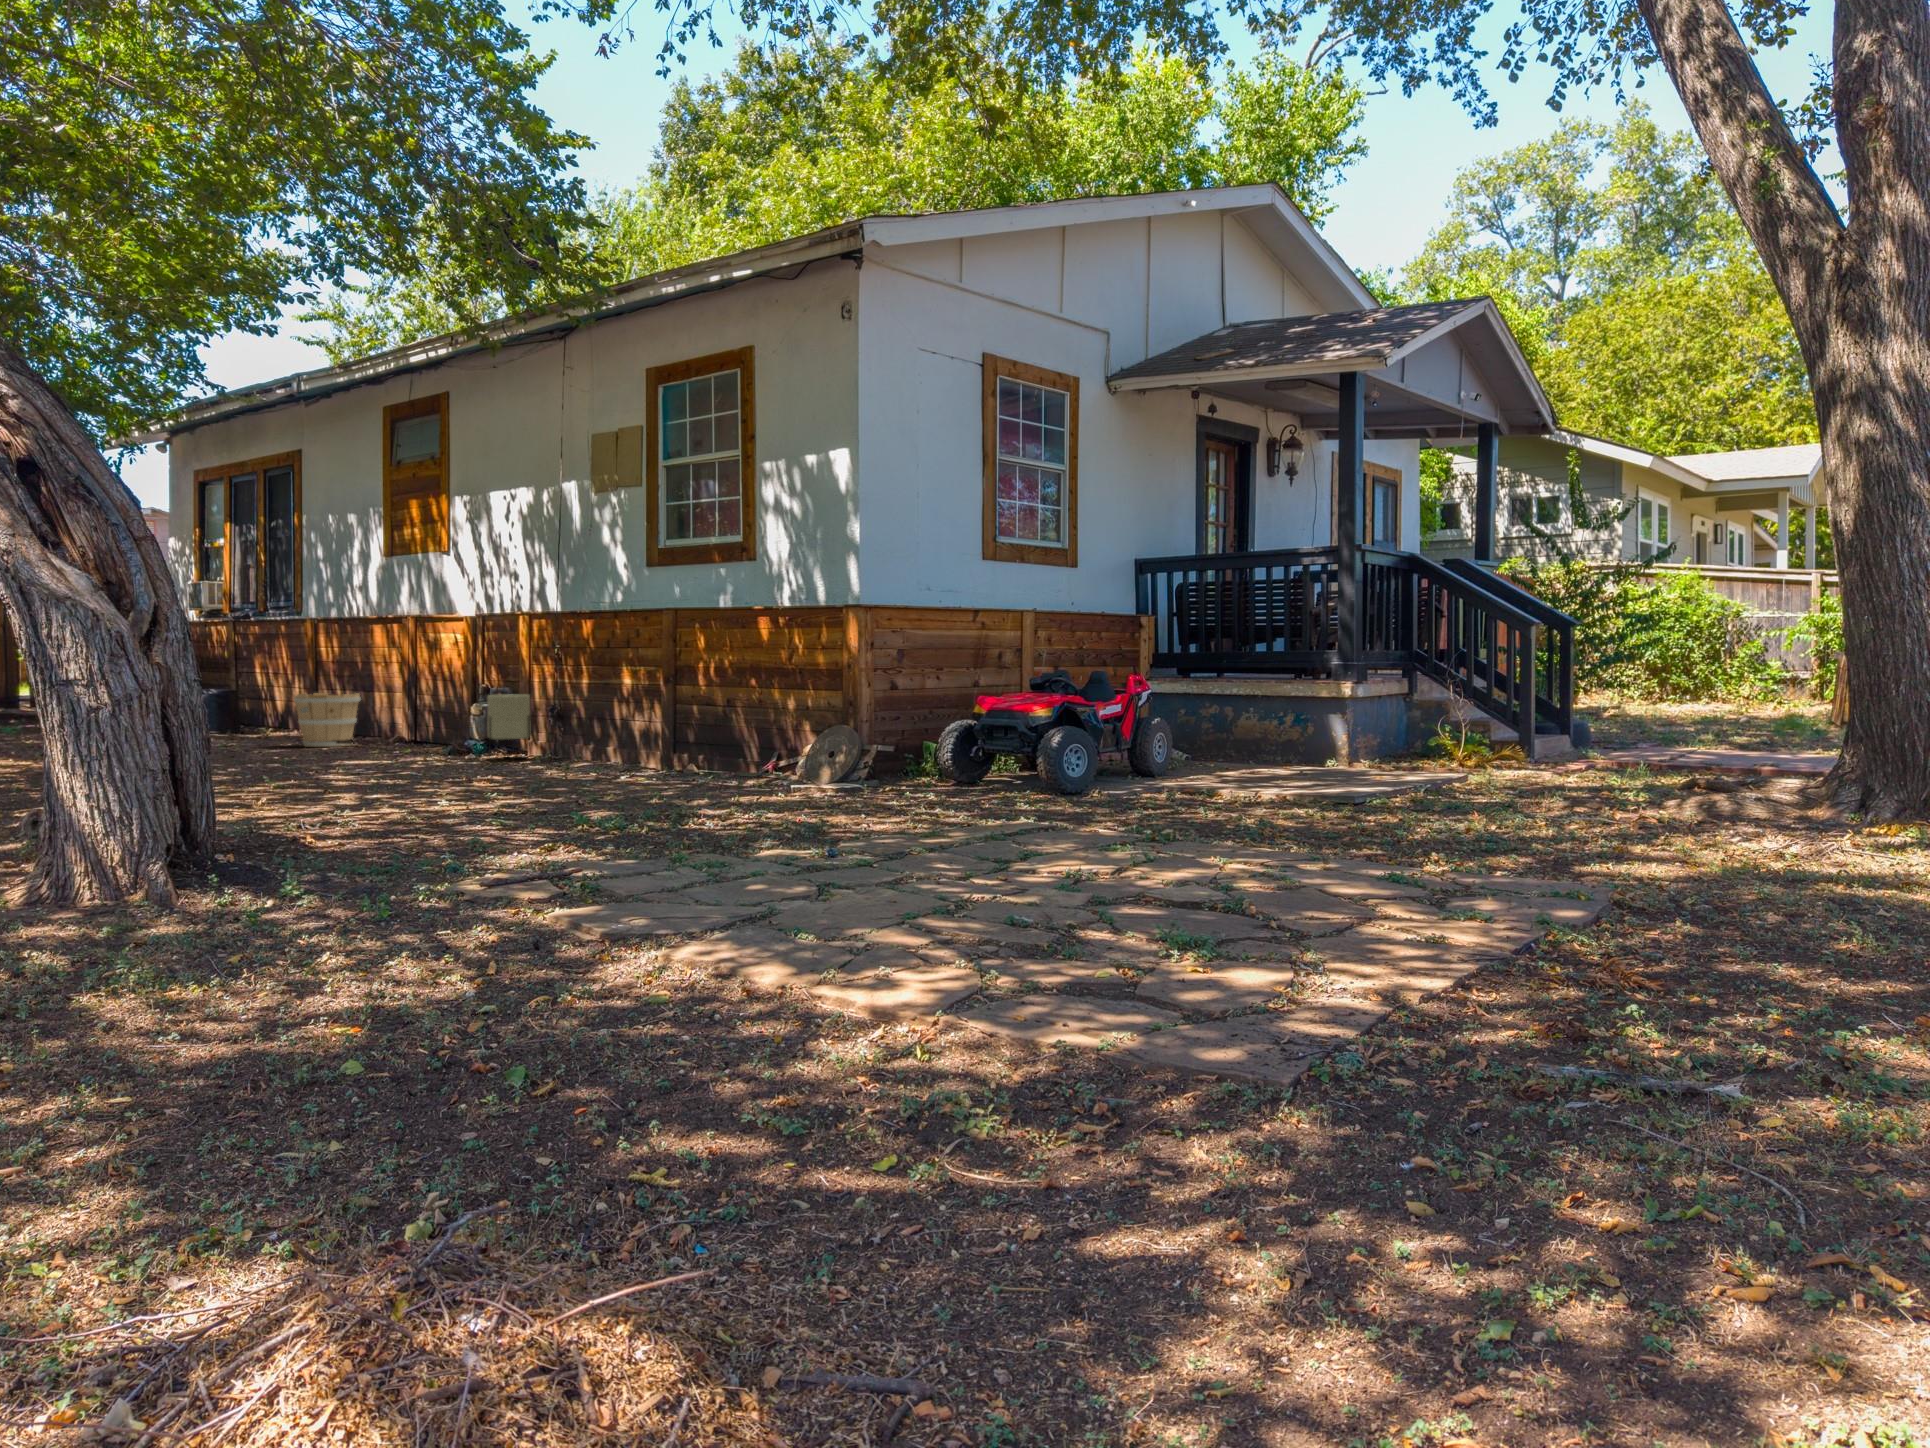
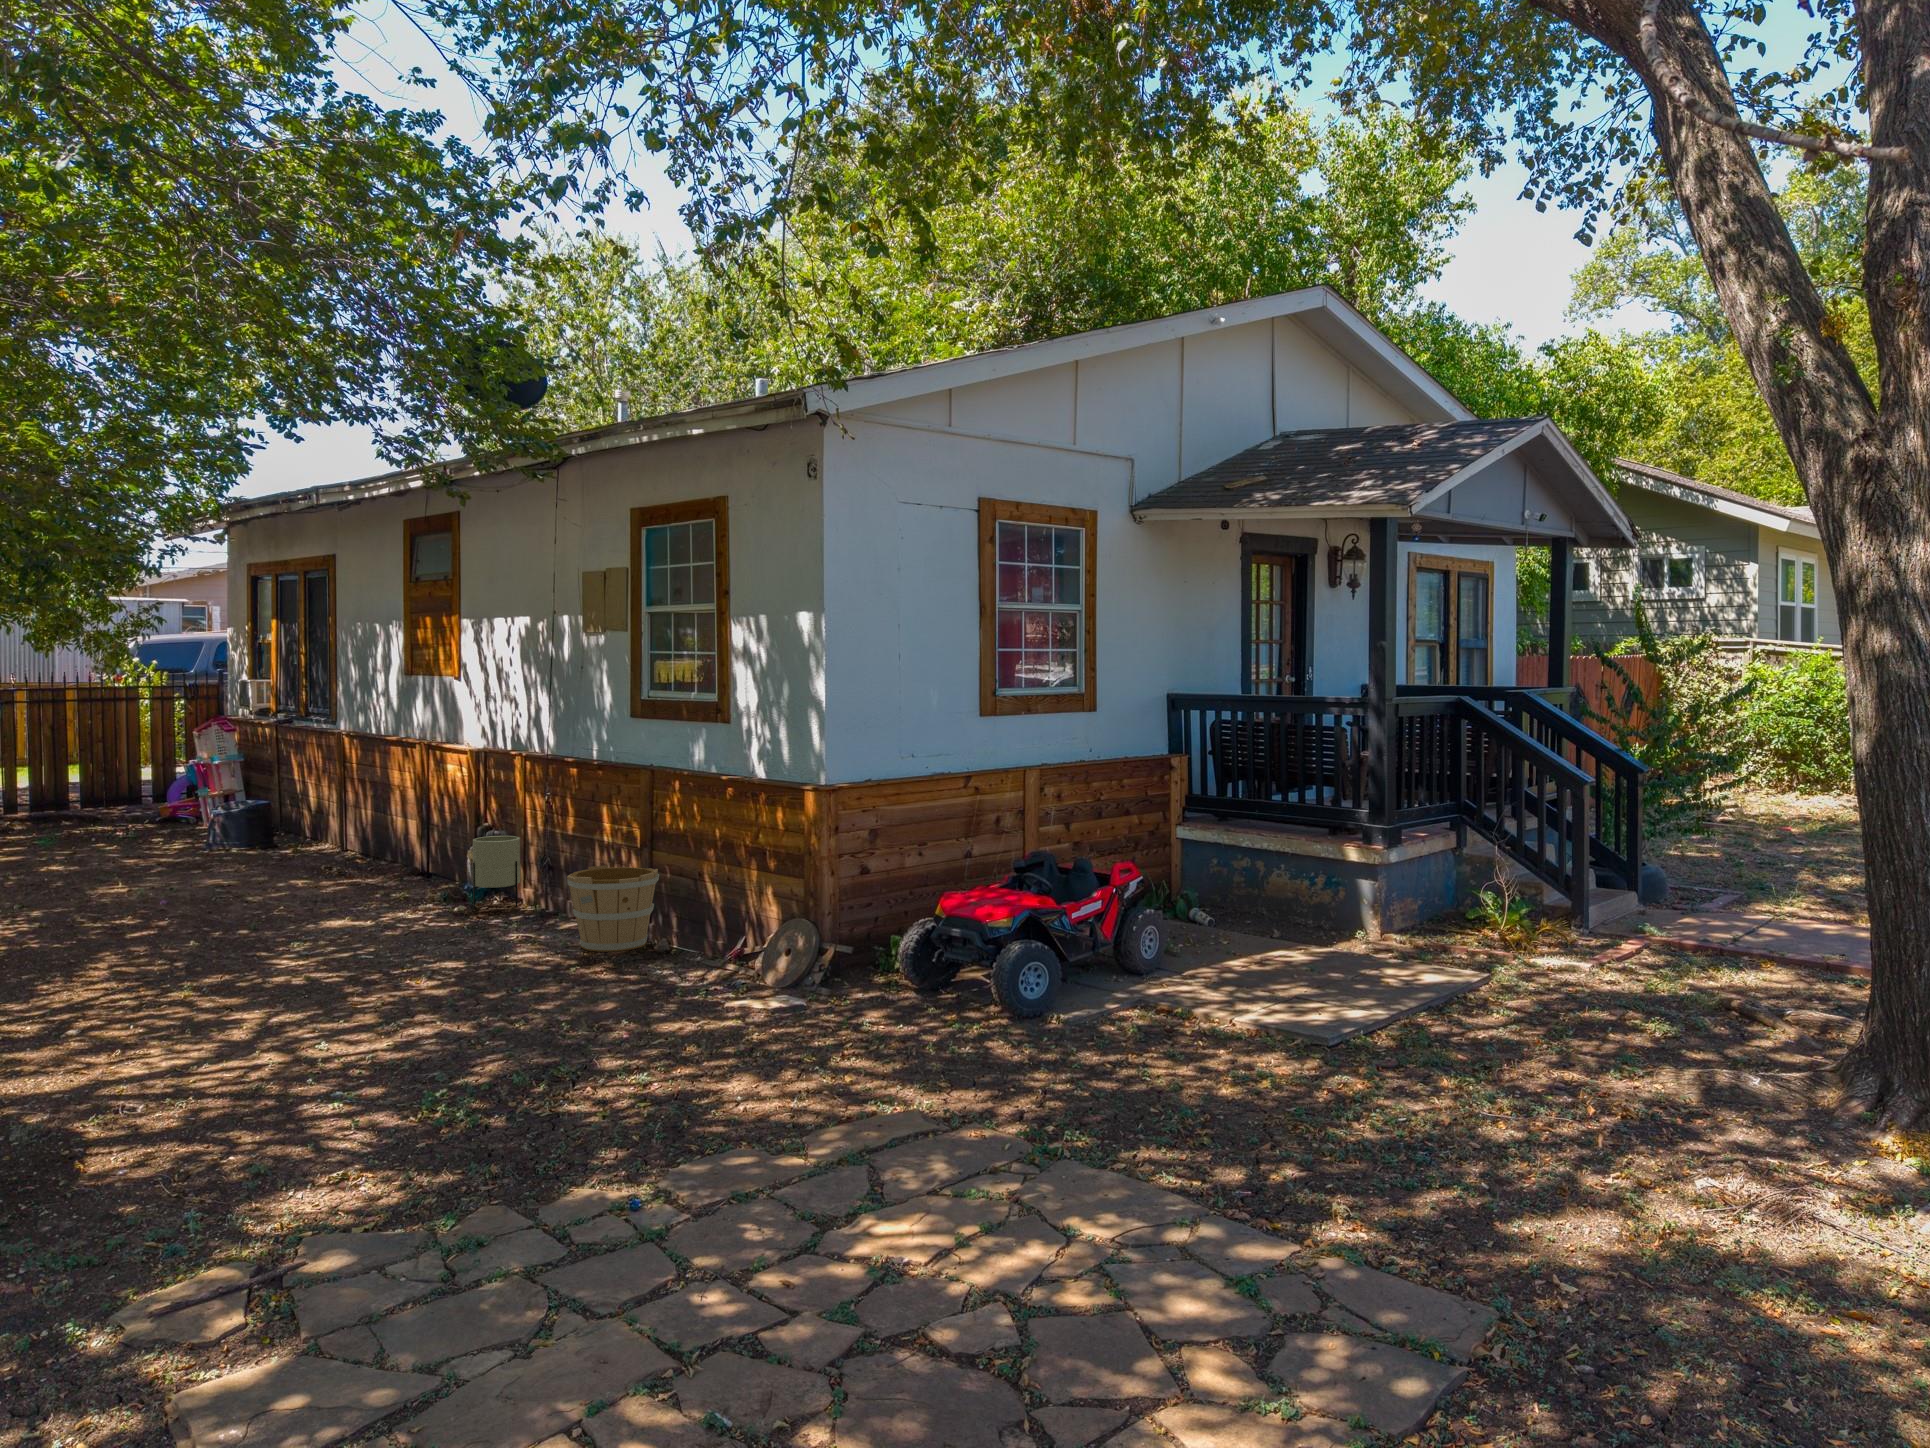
wooden bucket: present [294,693,361,747] -> present [567,865,659,952]

